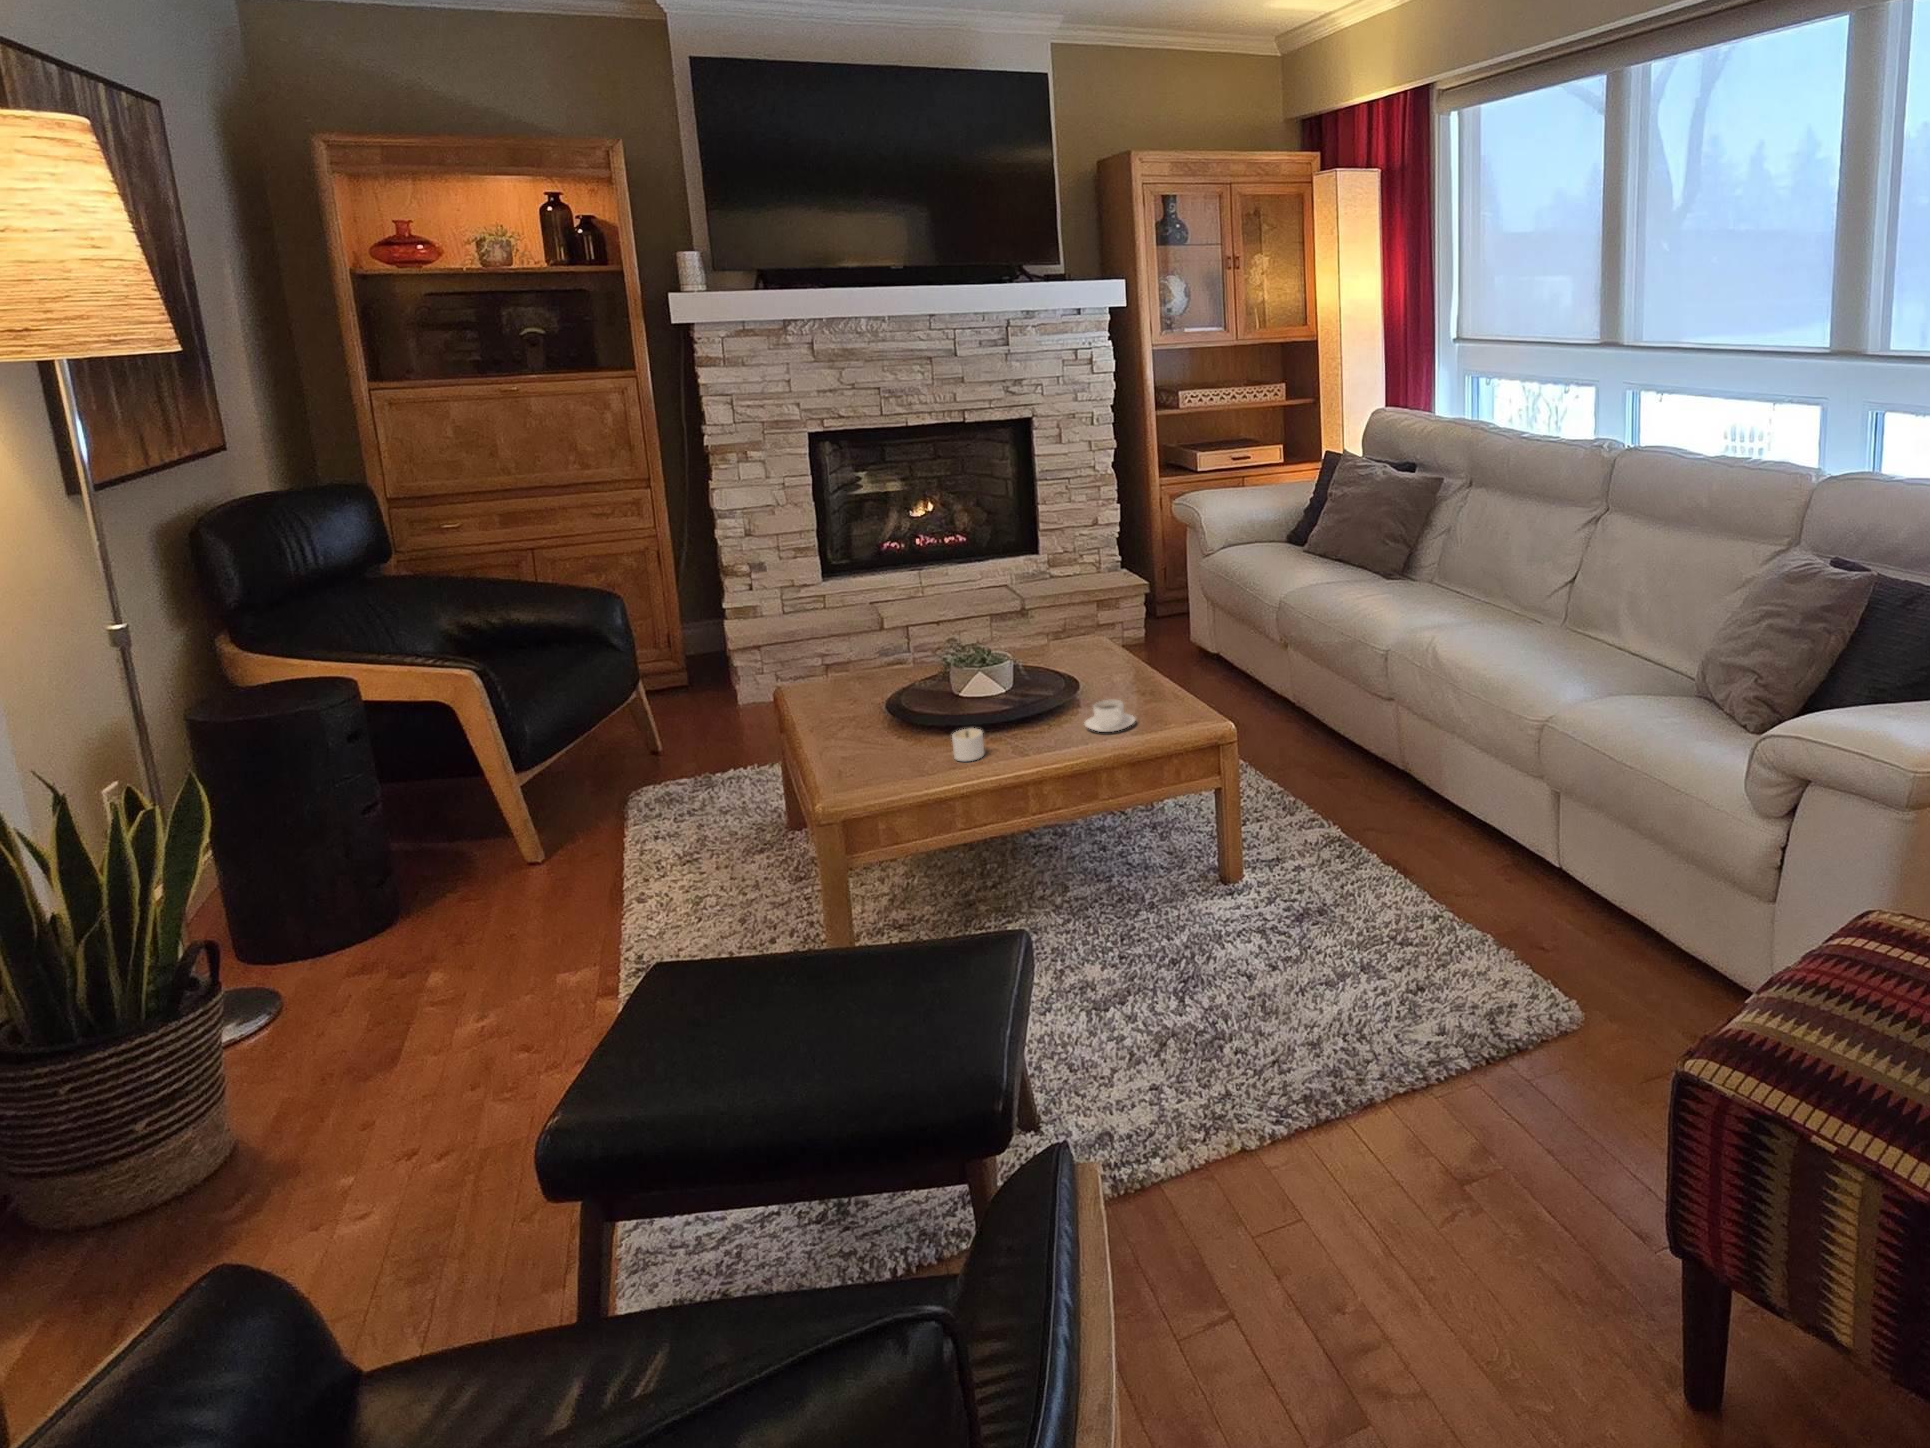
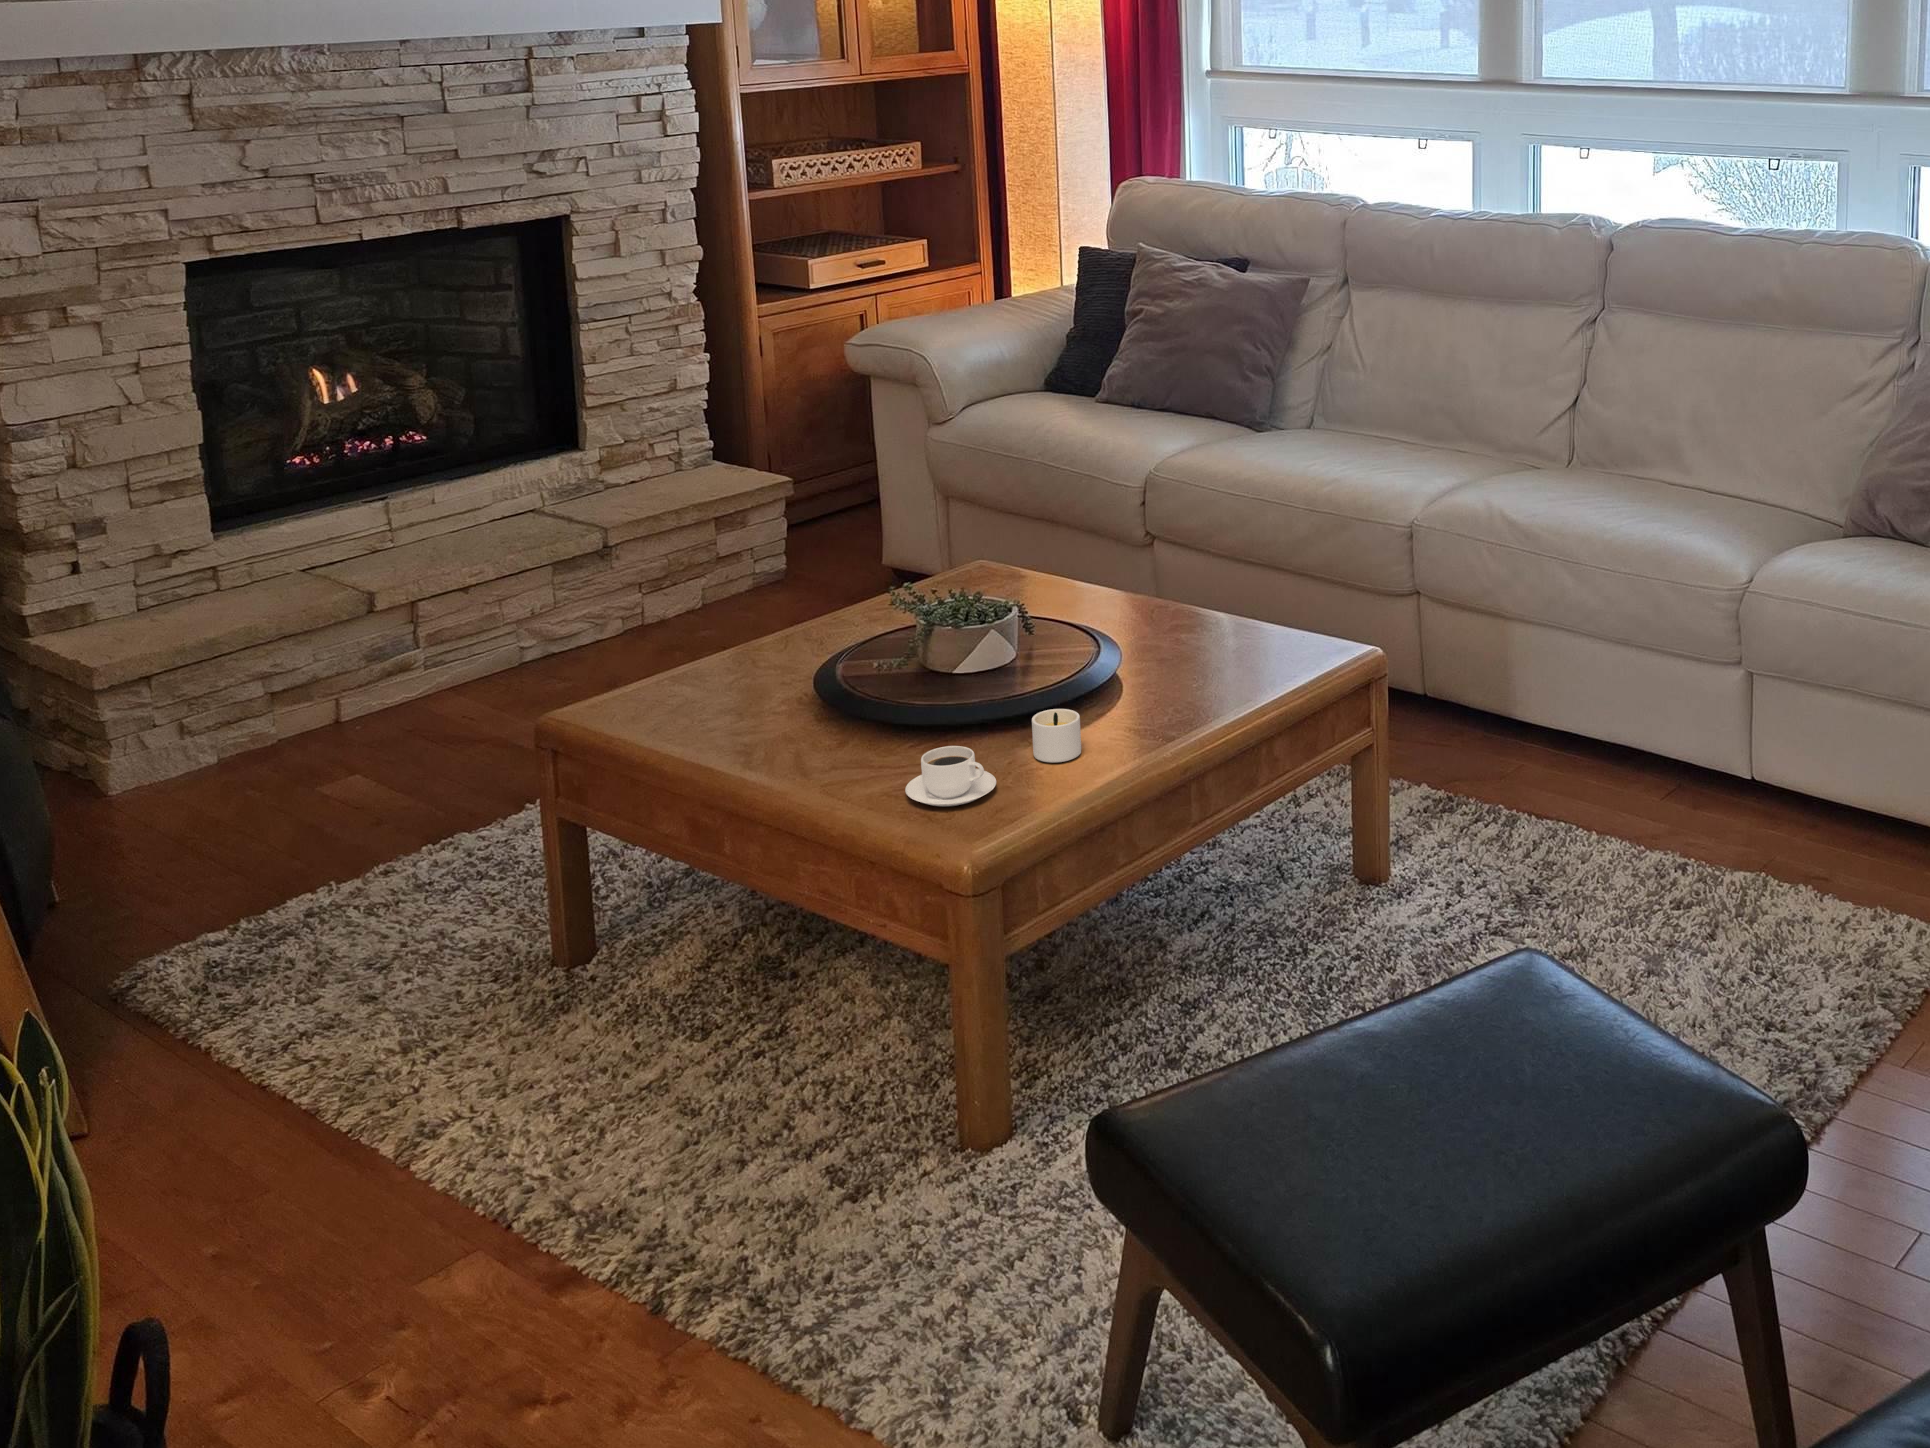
coffee cup: present [1085,700,1135,732] -> present [905,746,996,806]

